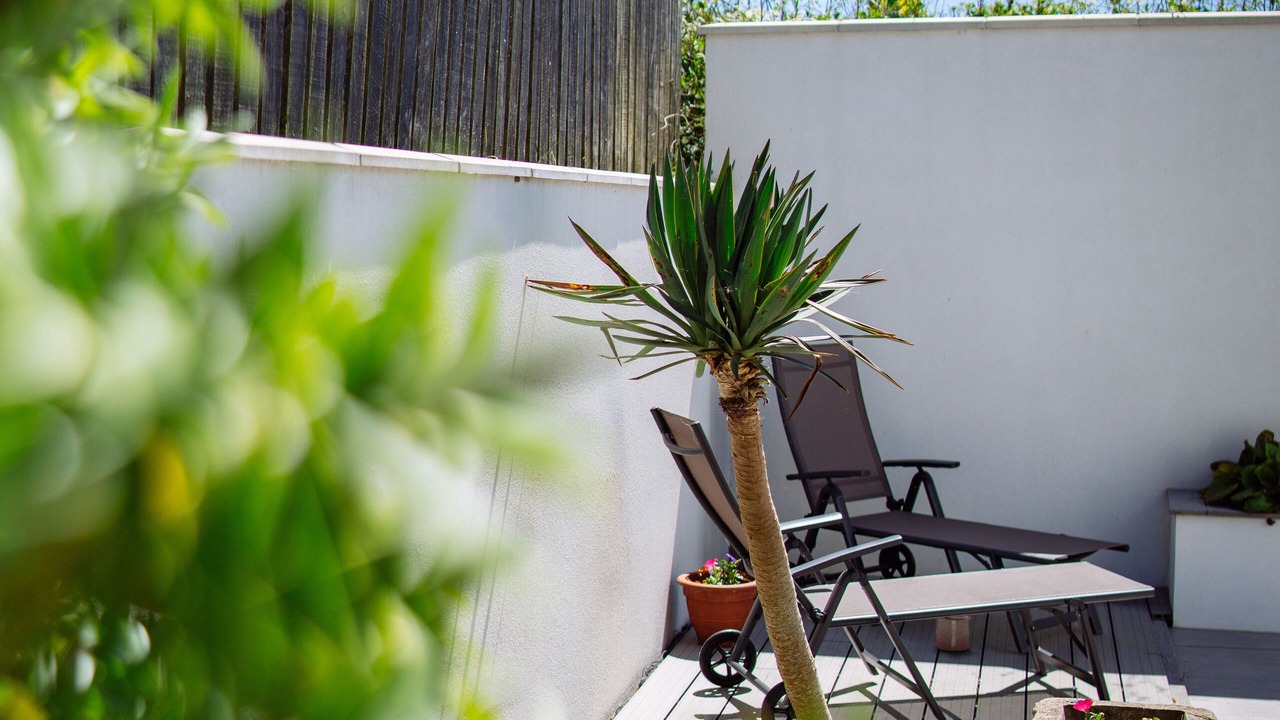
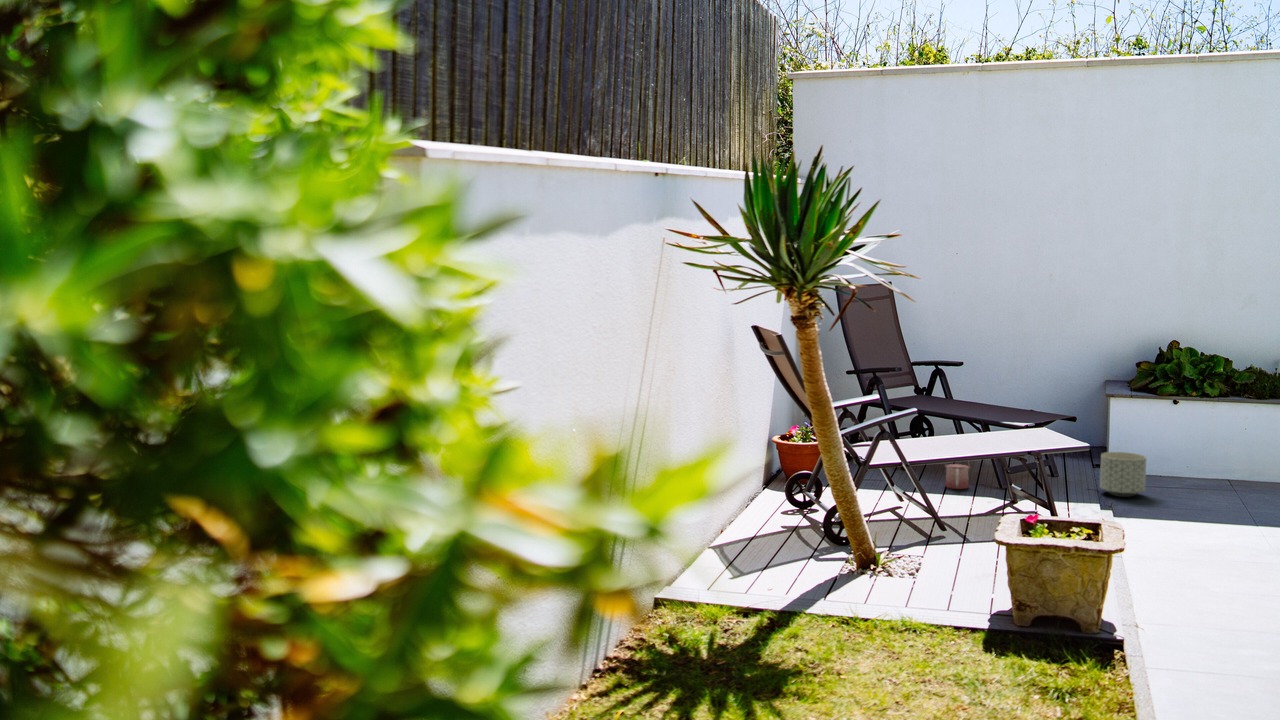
planter: none [1159,592,1225,660] -> present [1100,452,1146,497]

